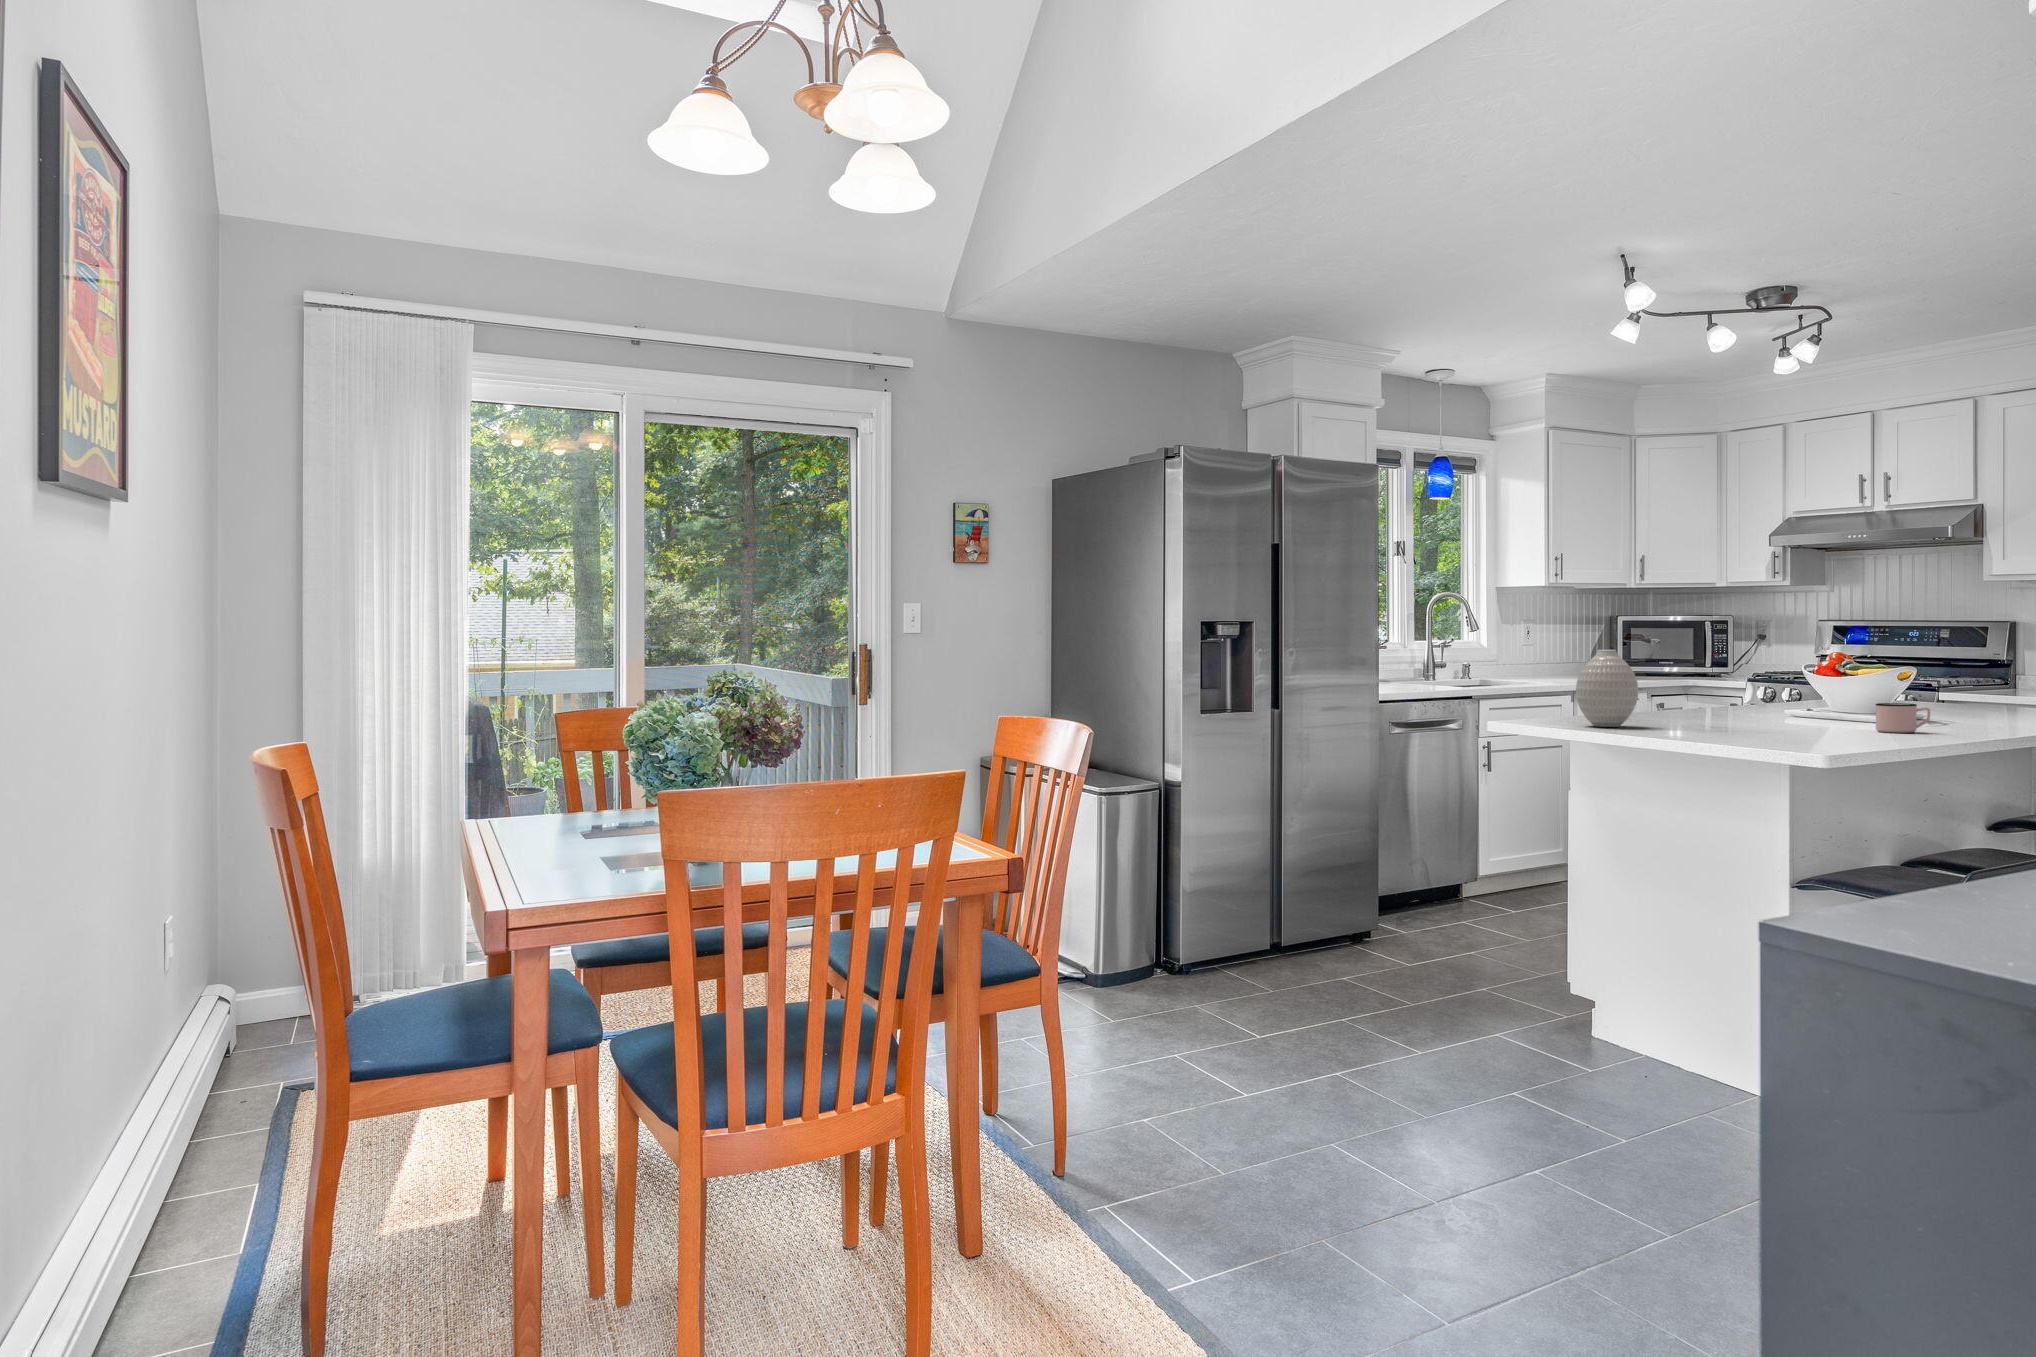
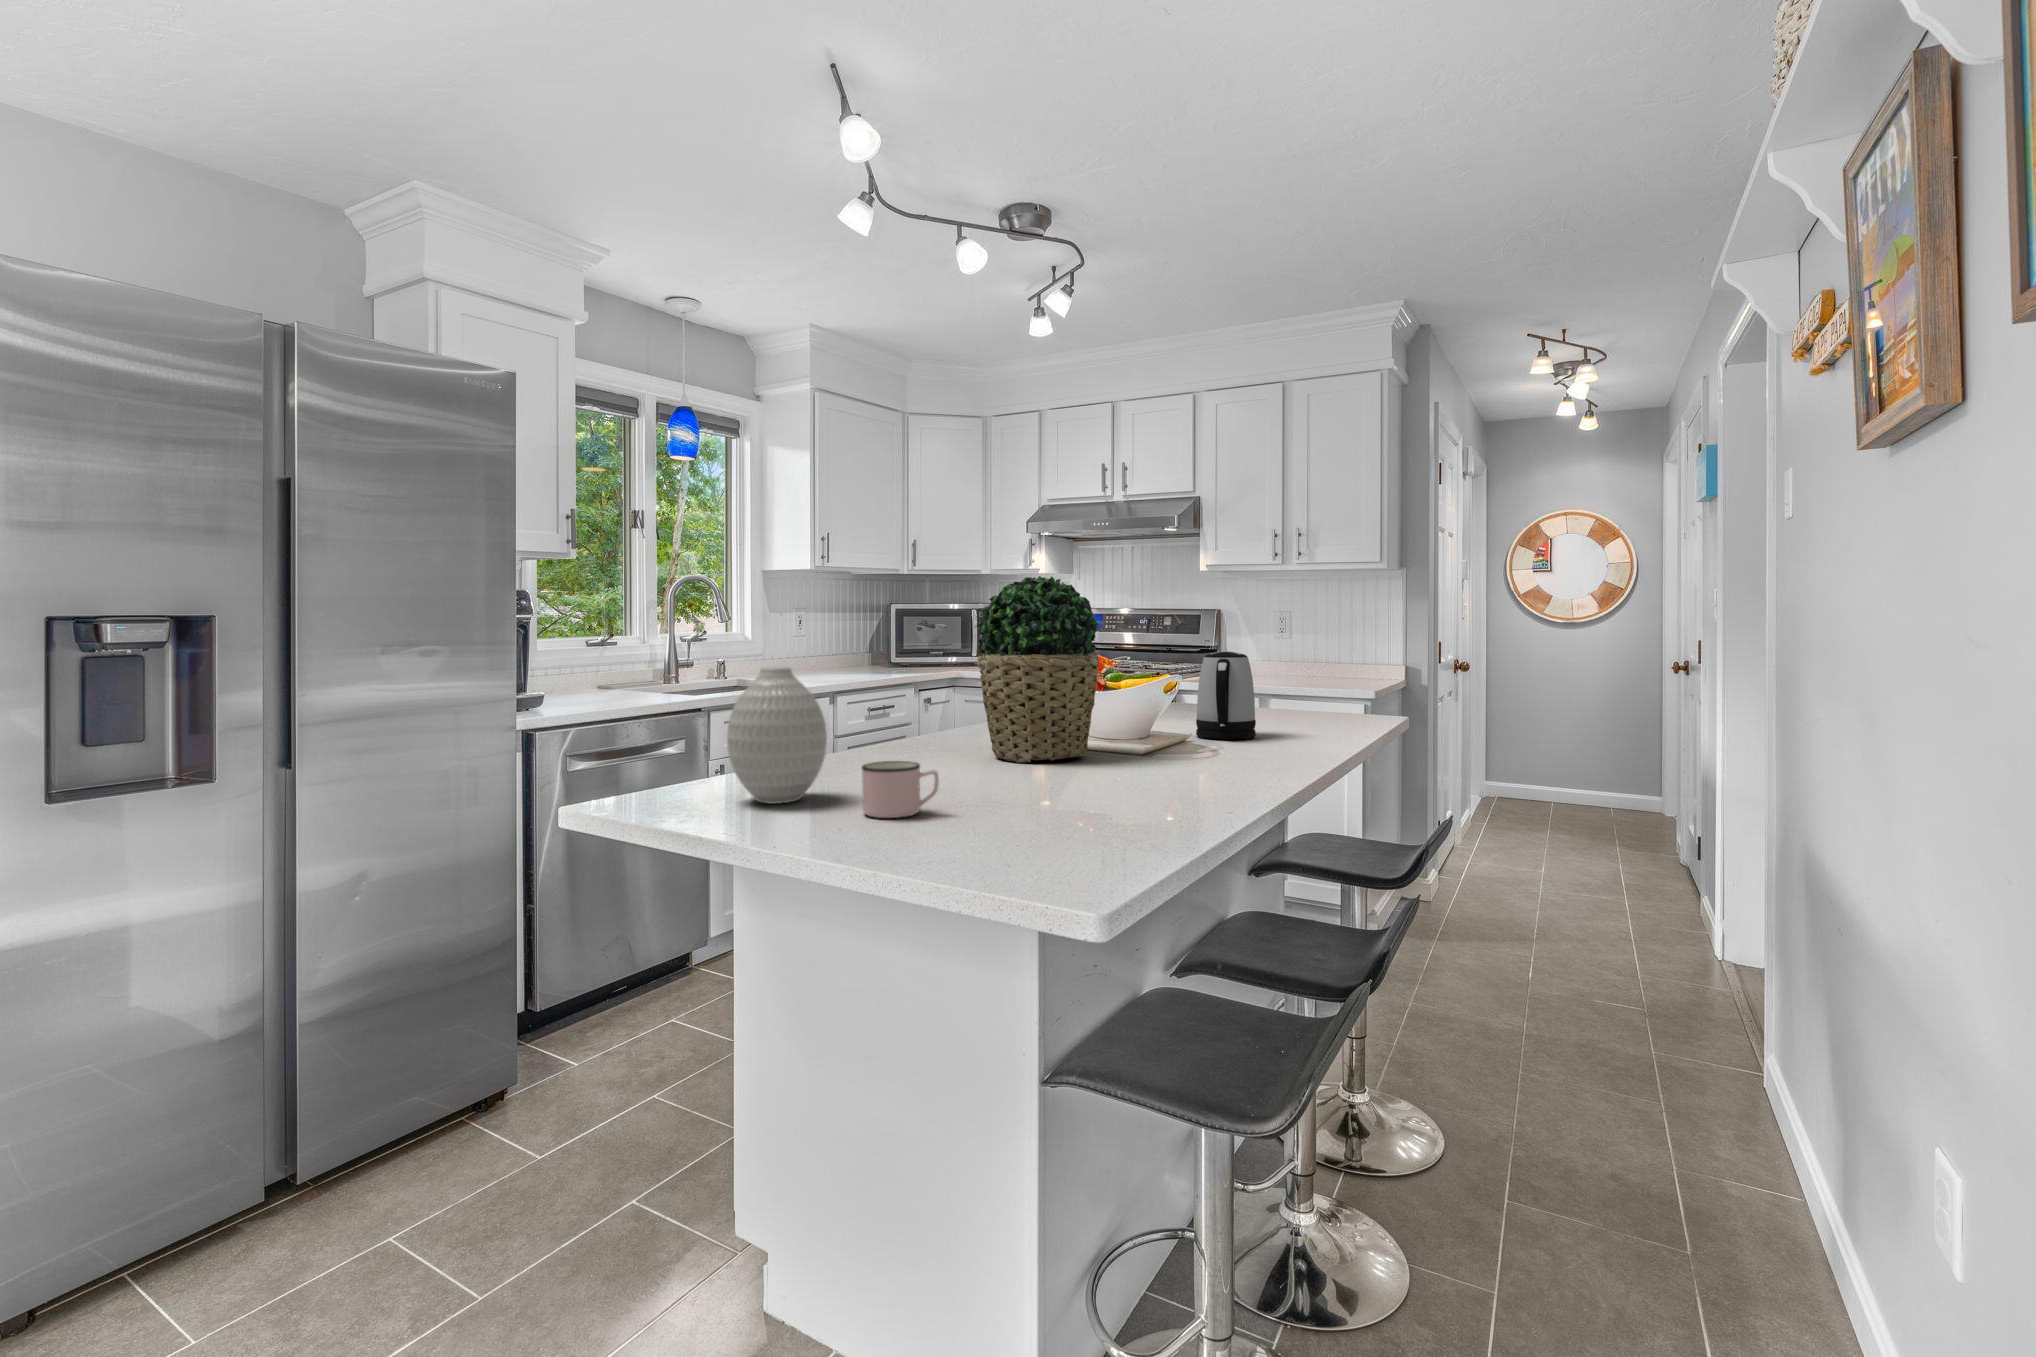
potted plant: none [1732,593,1837,722] -> present [975,576,1100,762]
kettle: none [1935,650,1996,721] -> present [1196,651,1256,739]
mug: present [1876,703,1930,733] -> present [862,761,939,818]

